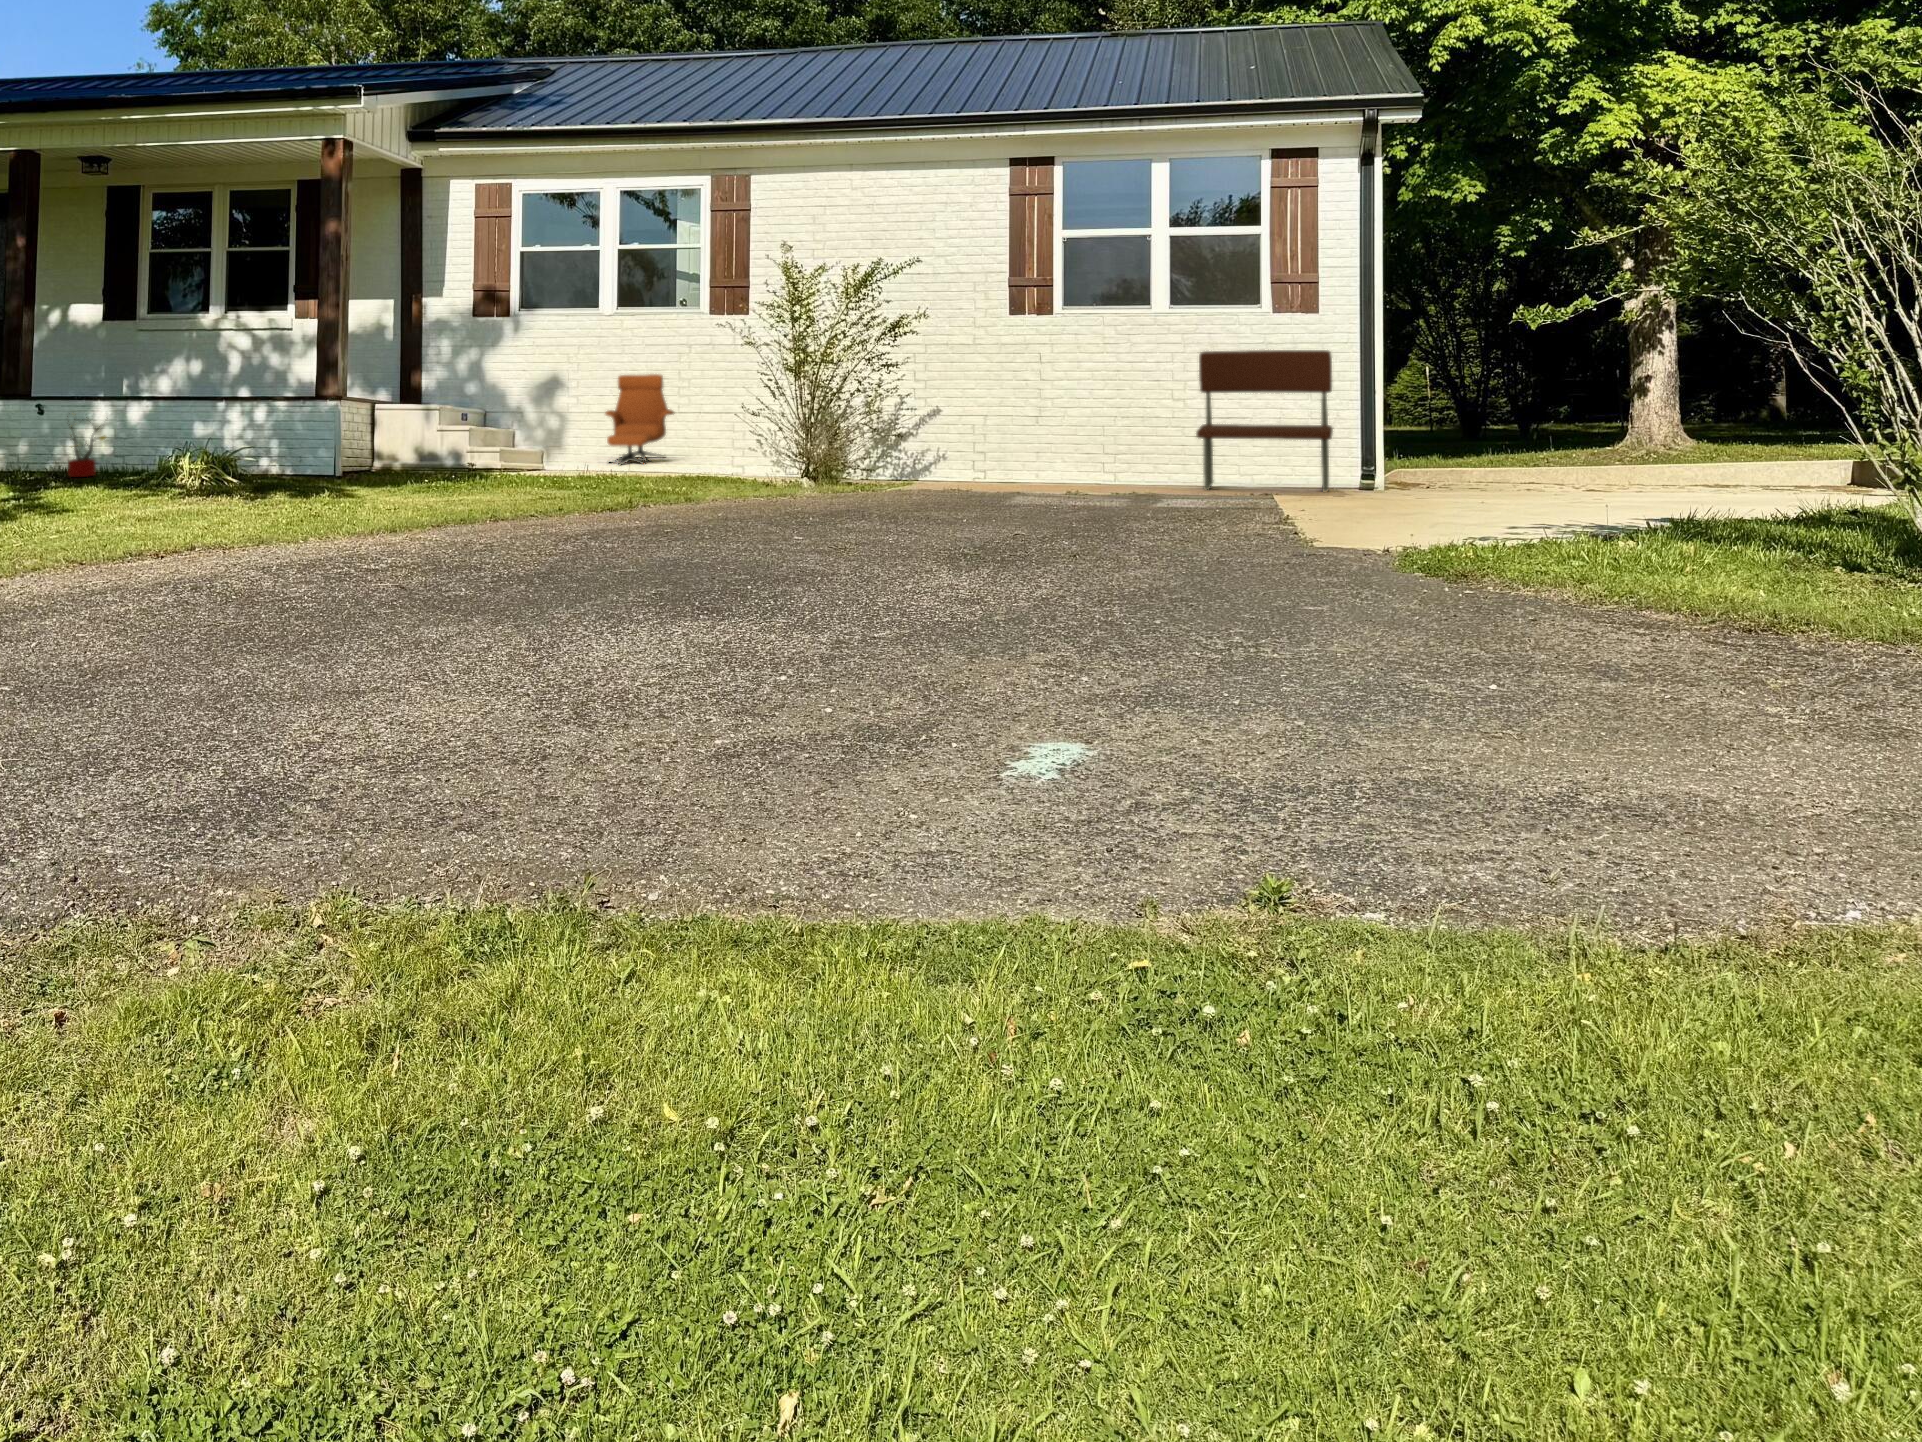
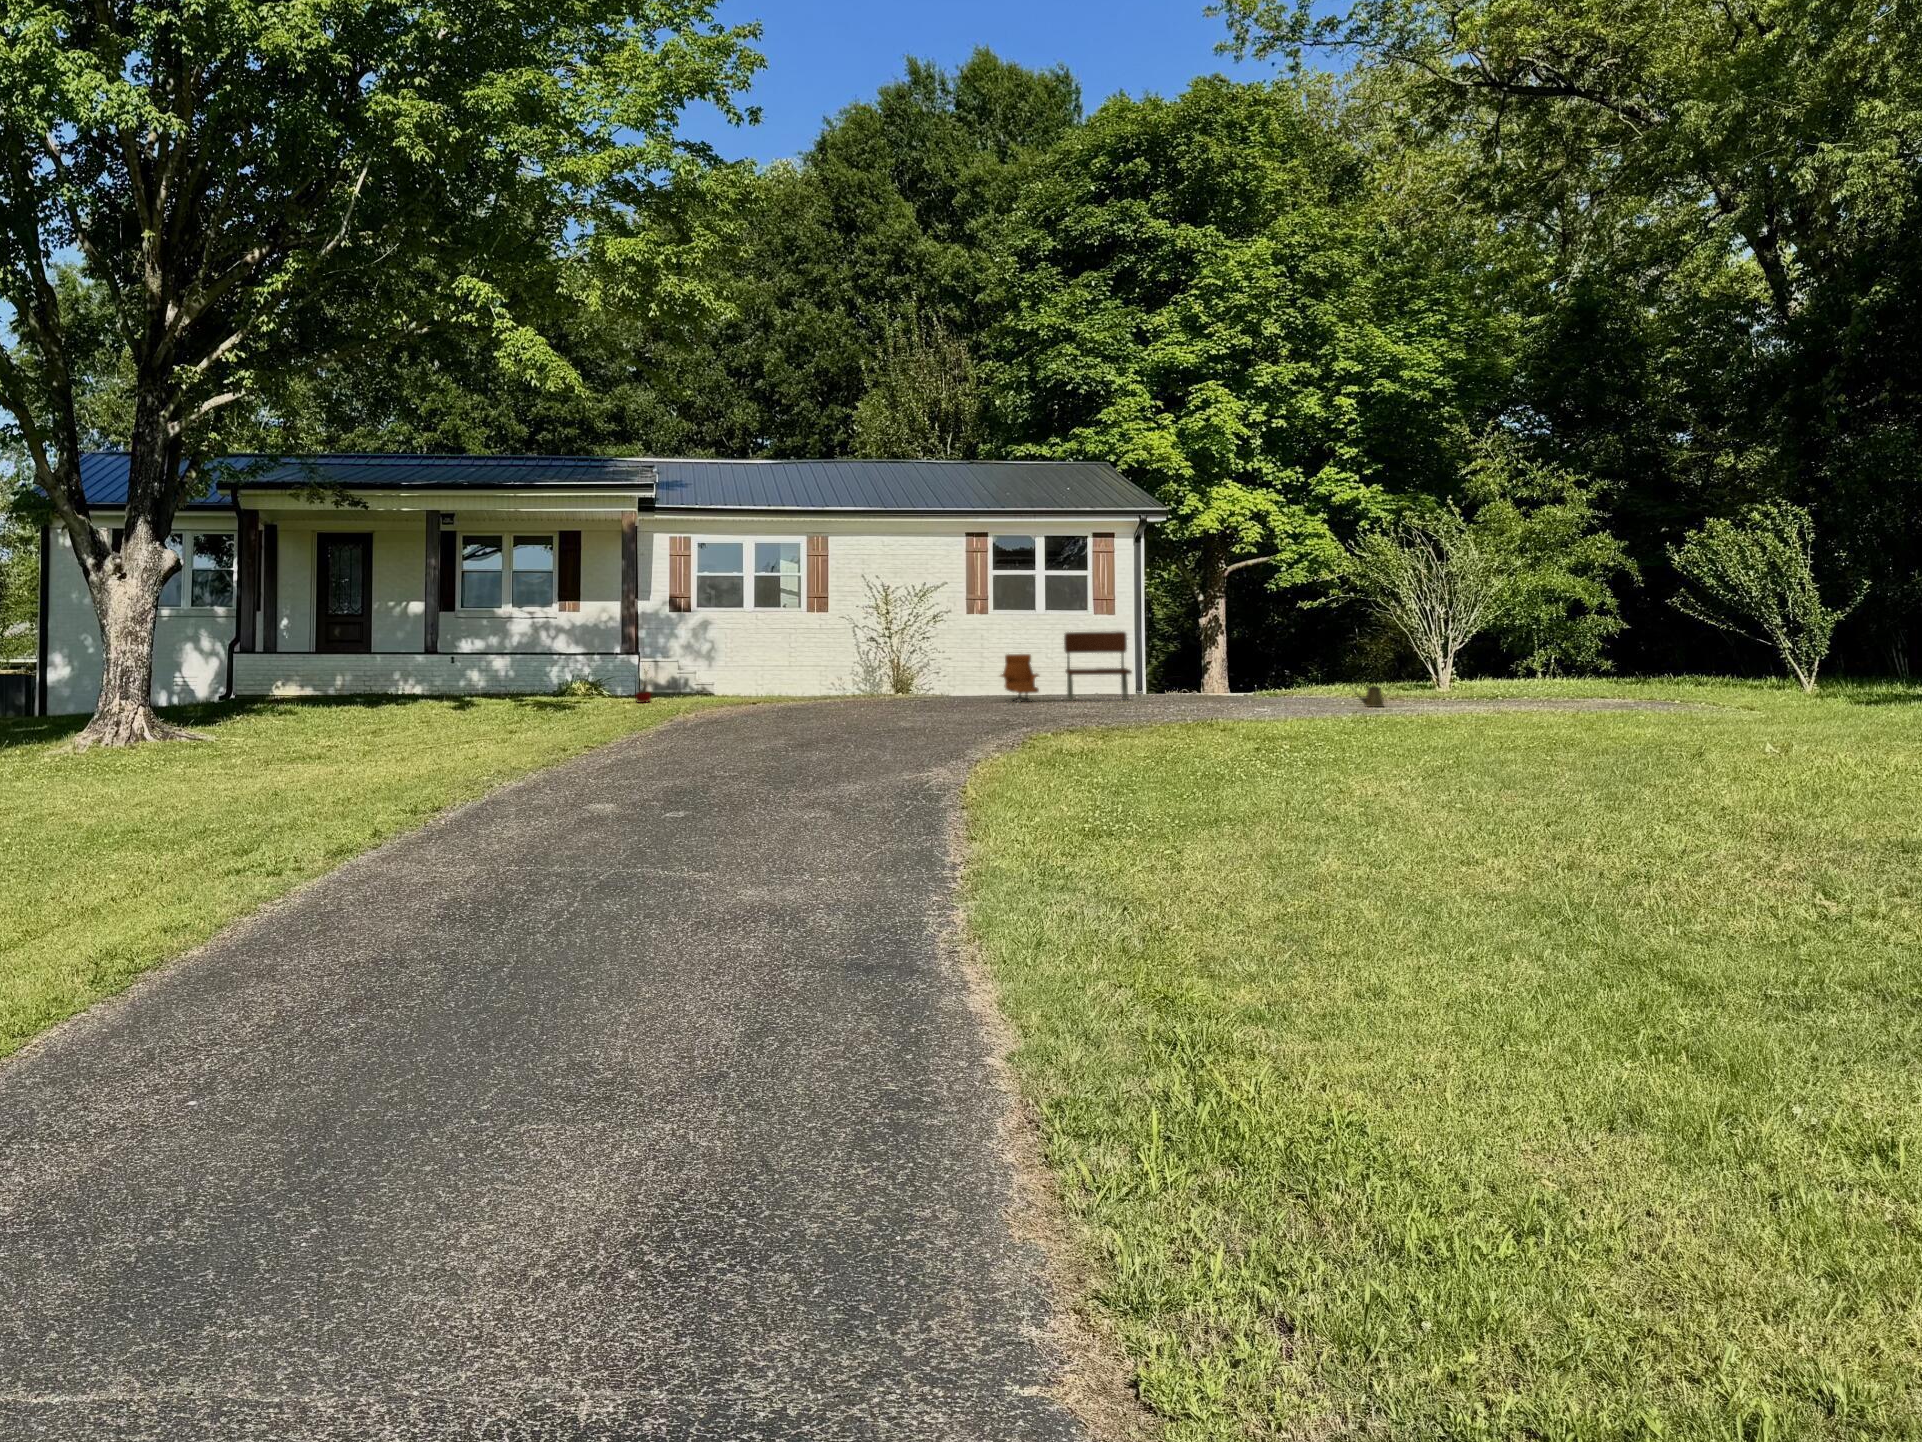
lounge chair: present [605,374,674,465] -> present [1001,654,1039,702]
decorative plant: present [67,416,106,477] -> present [635,669,651,703]
watering can: none [1771,503,1906,572] -> present [1355,686,1388,707]

